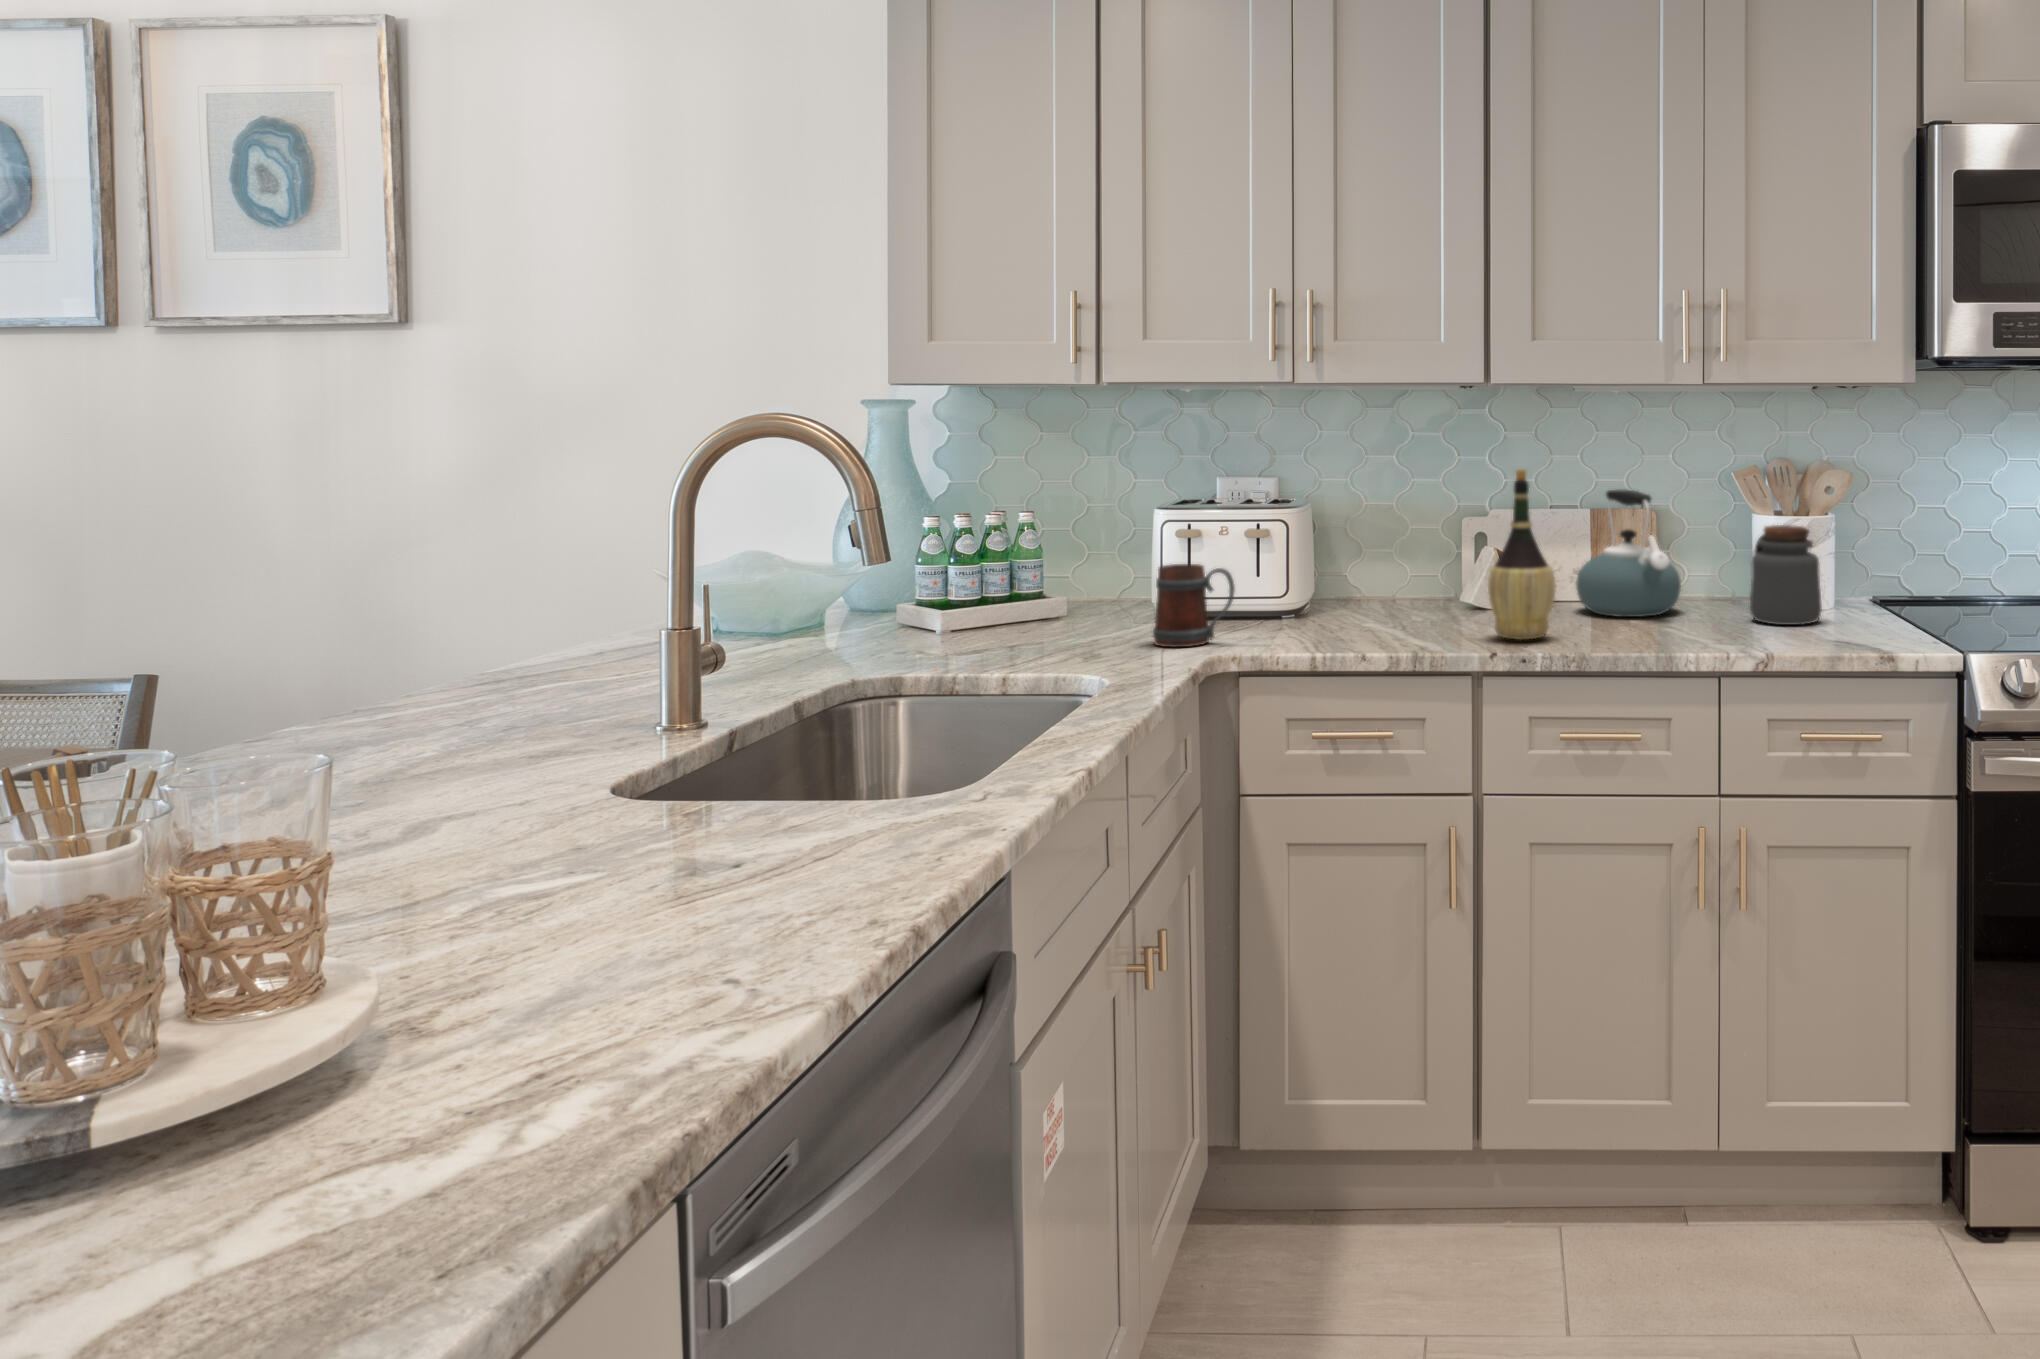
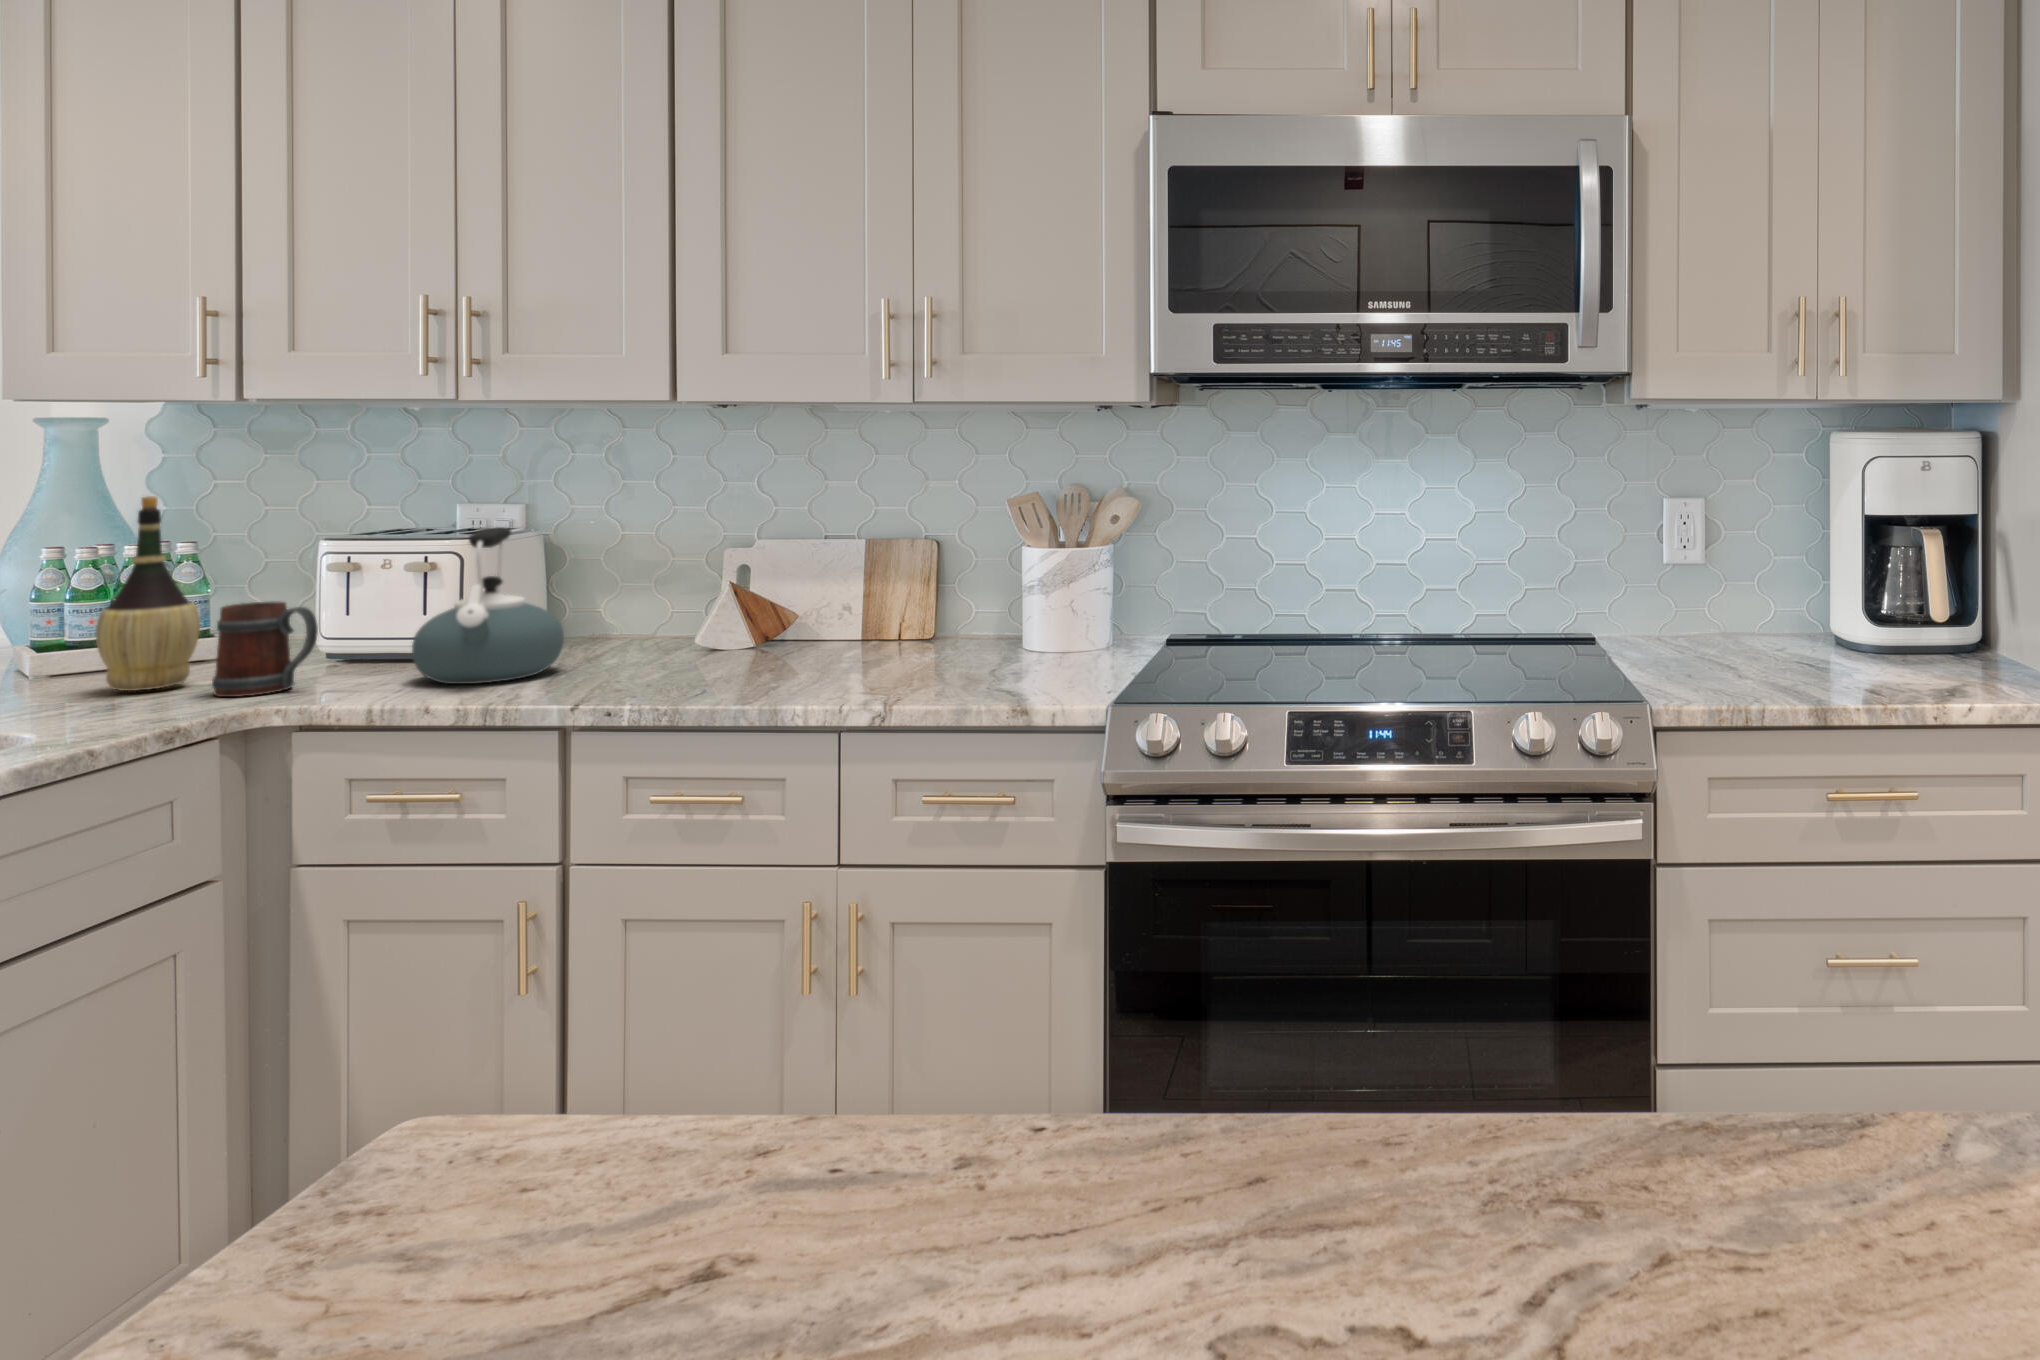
wine bottle: present [1488,469,1556,640] -> present [95,496,200,691]
kettle: present [1576,489,1681,617] -> present [412,528,564,684]
jar: present [1750,525,1822,625] -> none [971,558,1052,668]

